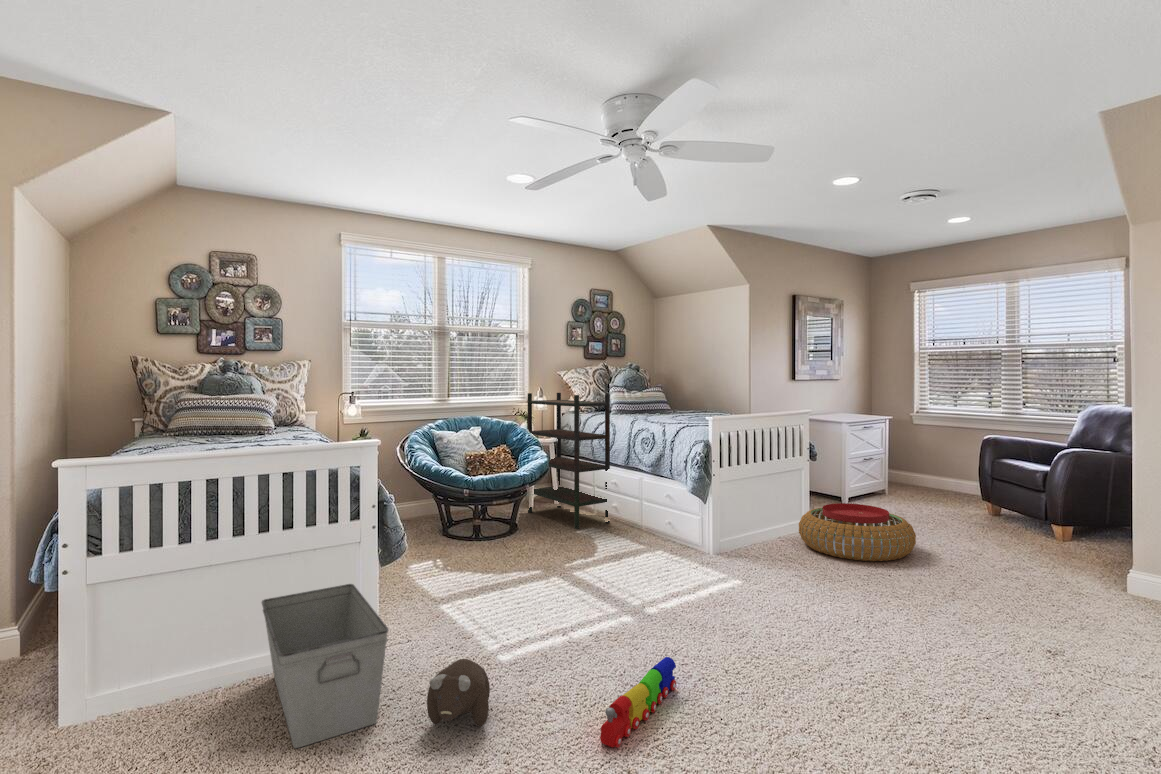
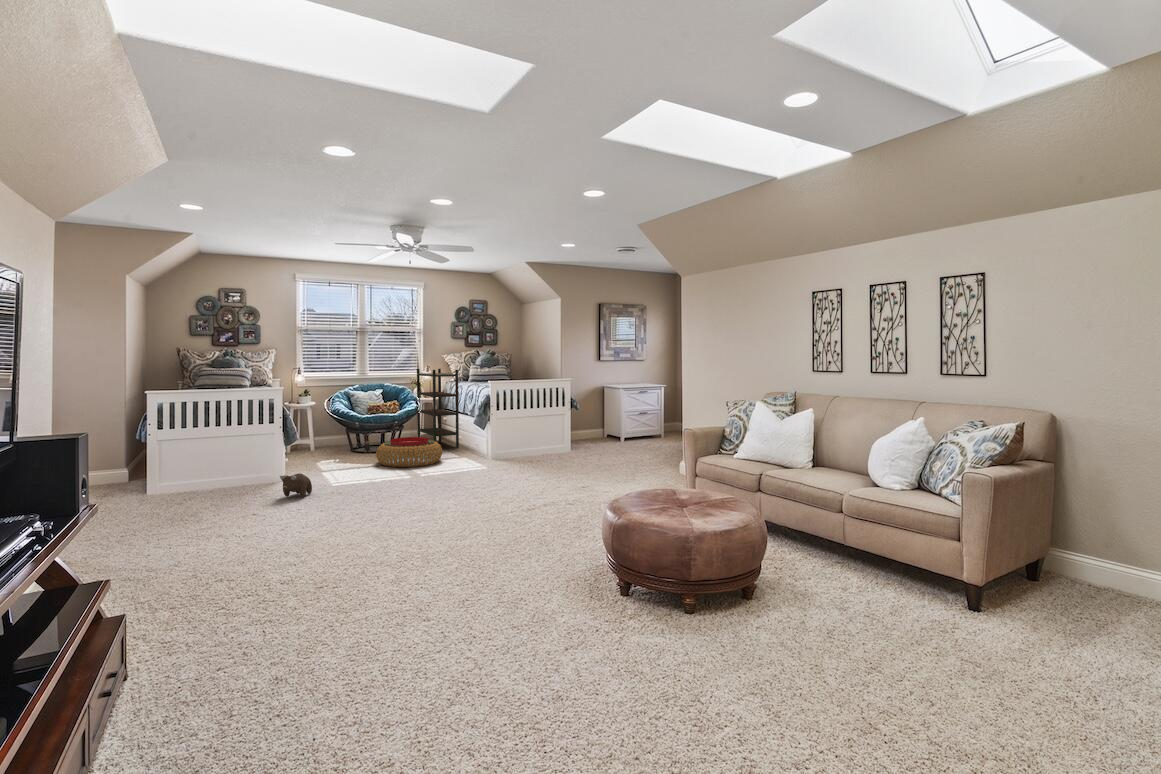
pouf: present [799,503,916,561] -> present [376,437,442,467]
storage bin: present [262,584,388,748] -> none [224,451,270,500]
toy train: present [600,657,676,748] -> none [342,480,393,502]

